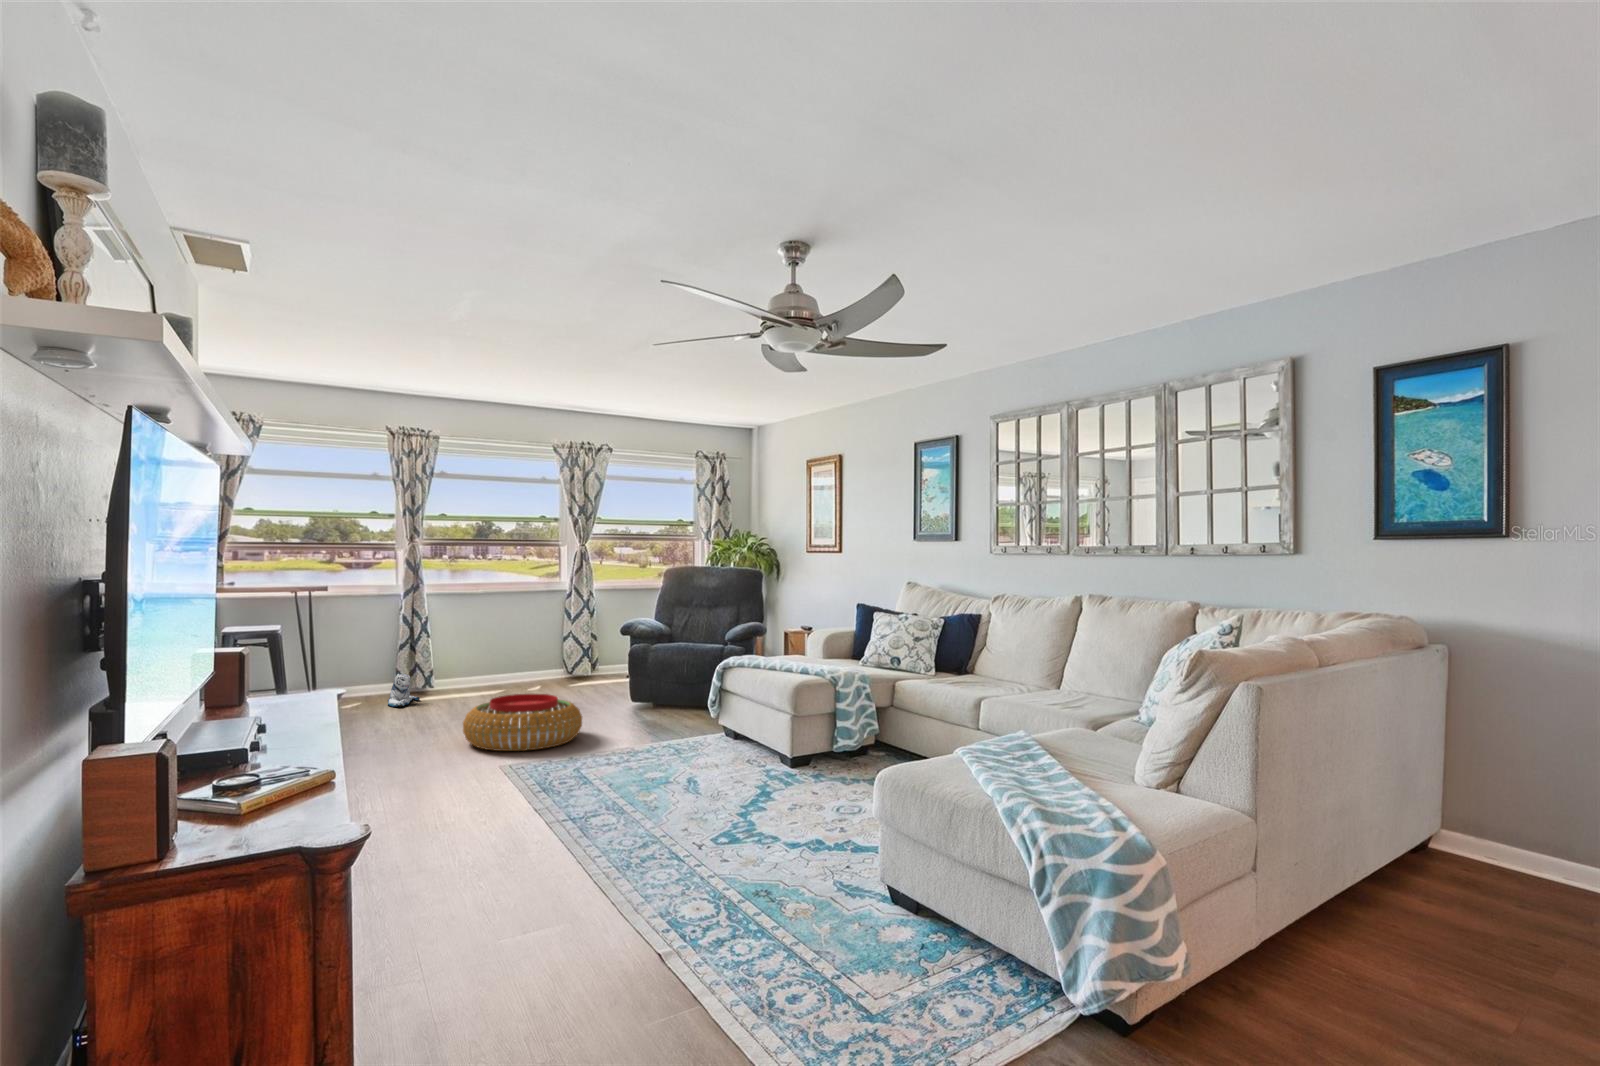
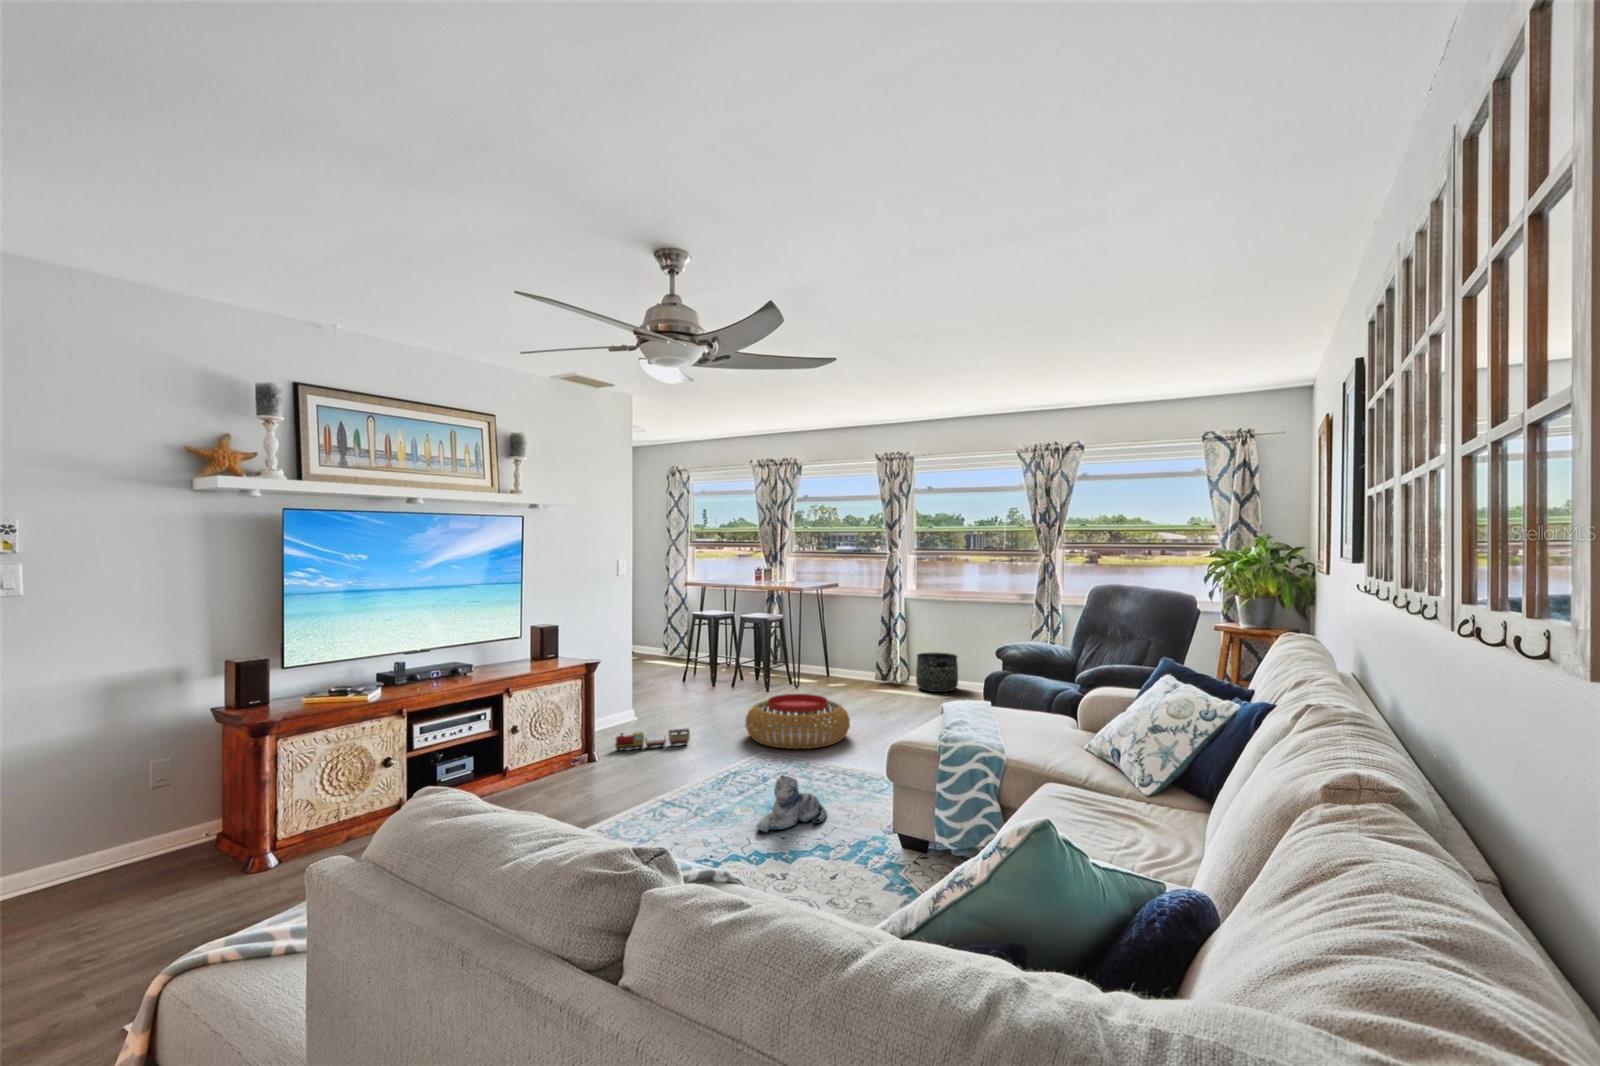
basket: none [452,651,499,692] -> present [916,653,958,692]
plush toy: present [388,674,420,707] -> present [756,775,827,832]
toy train: none [398,751,458,794] -> present [615,729,690,751]

